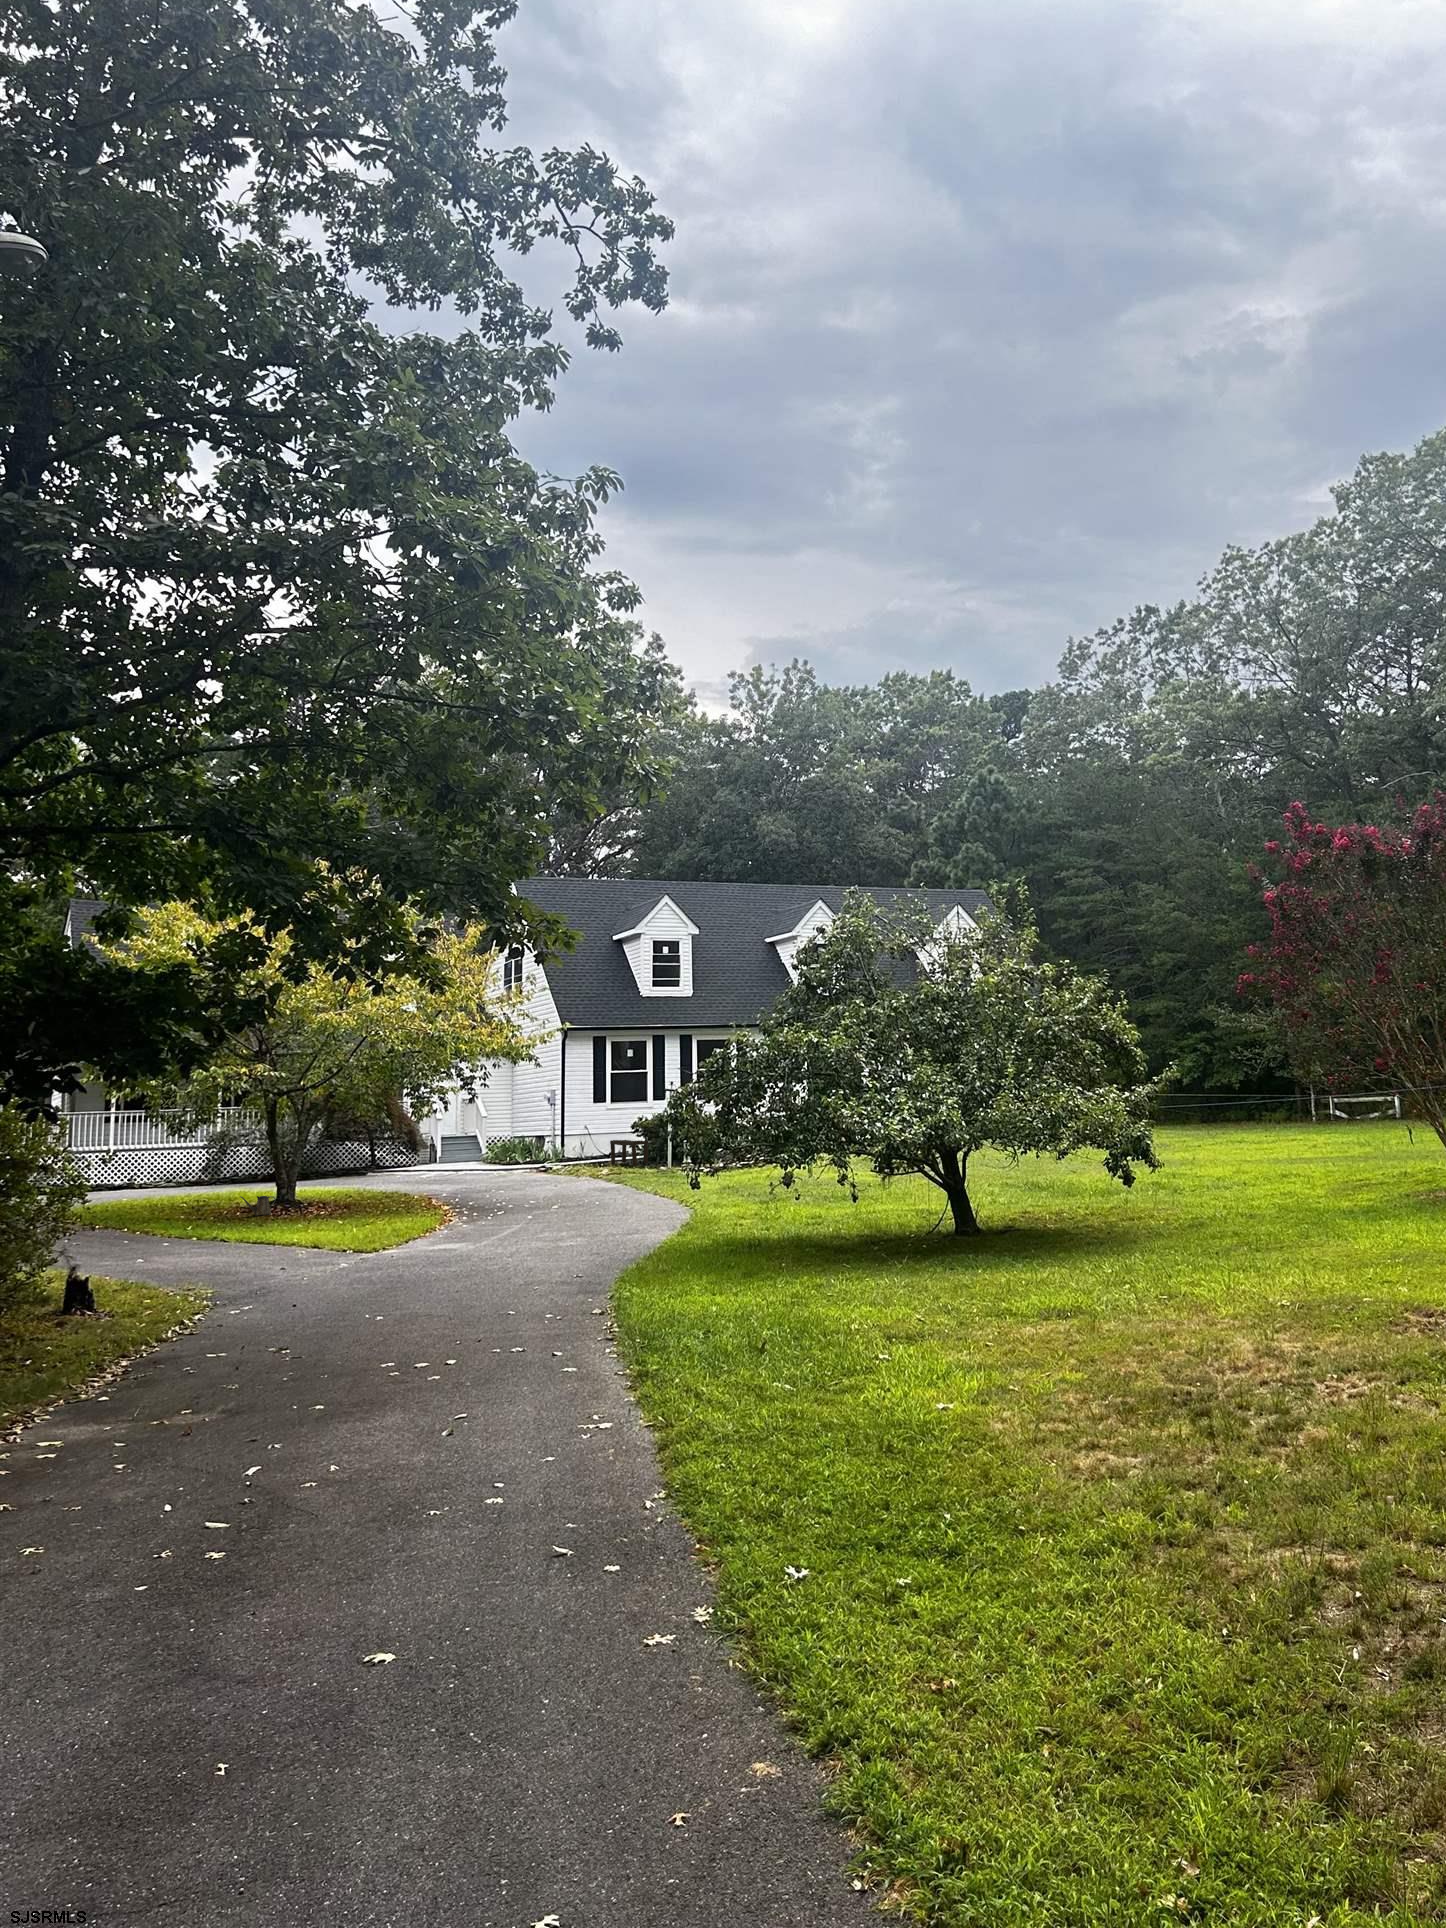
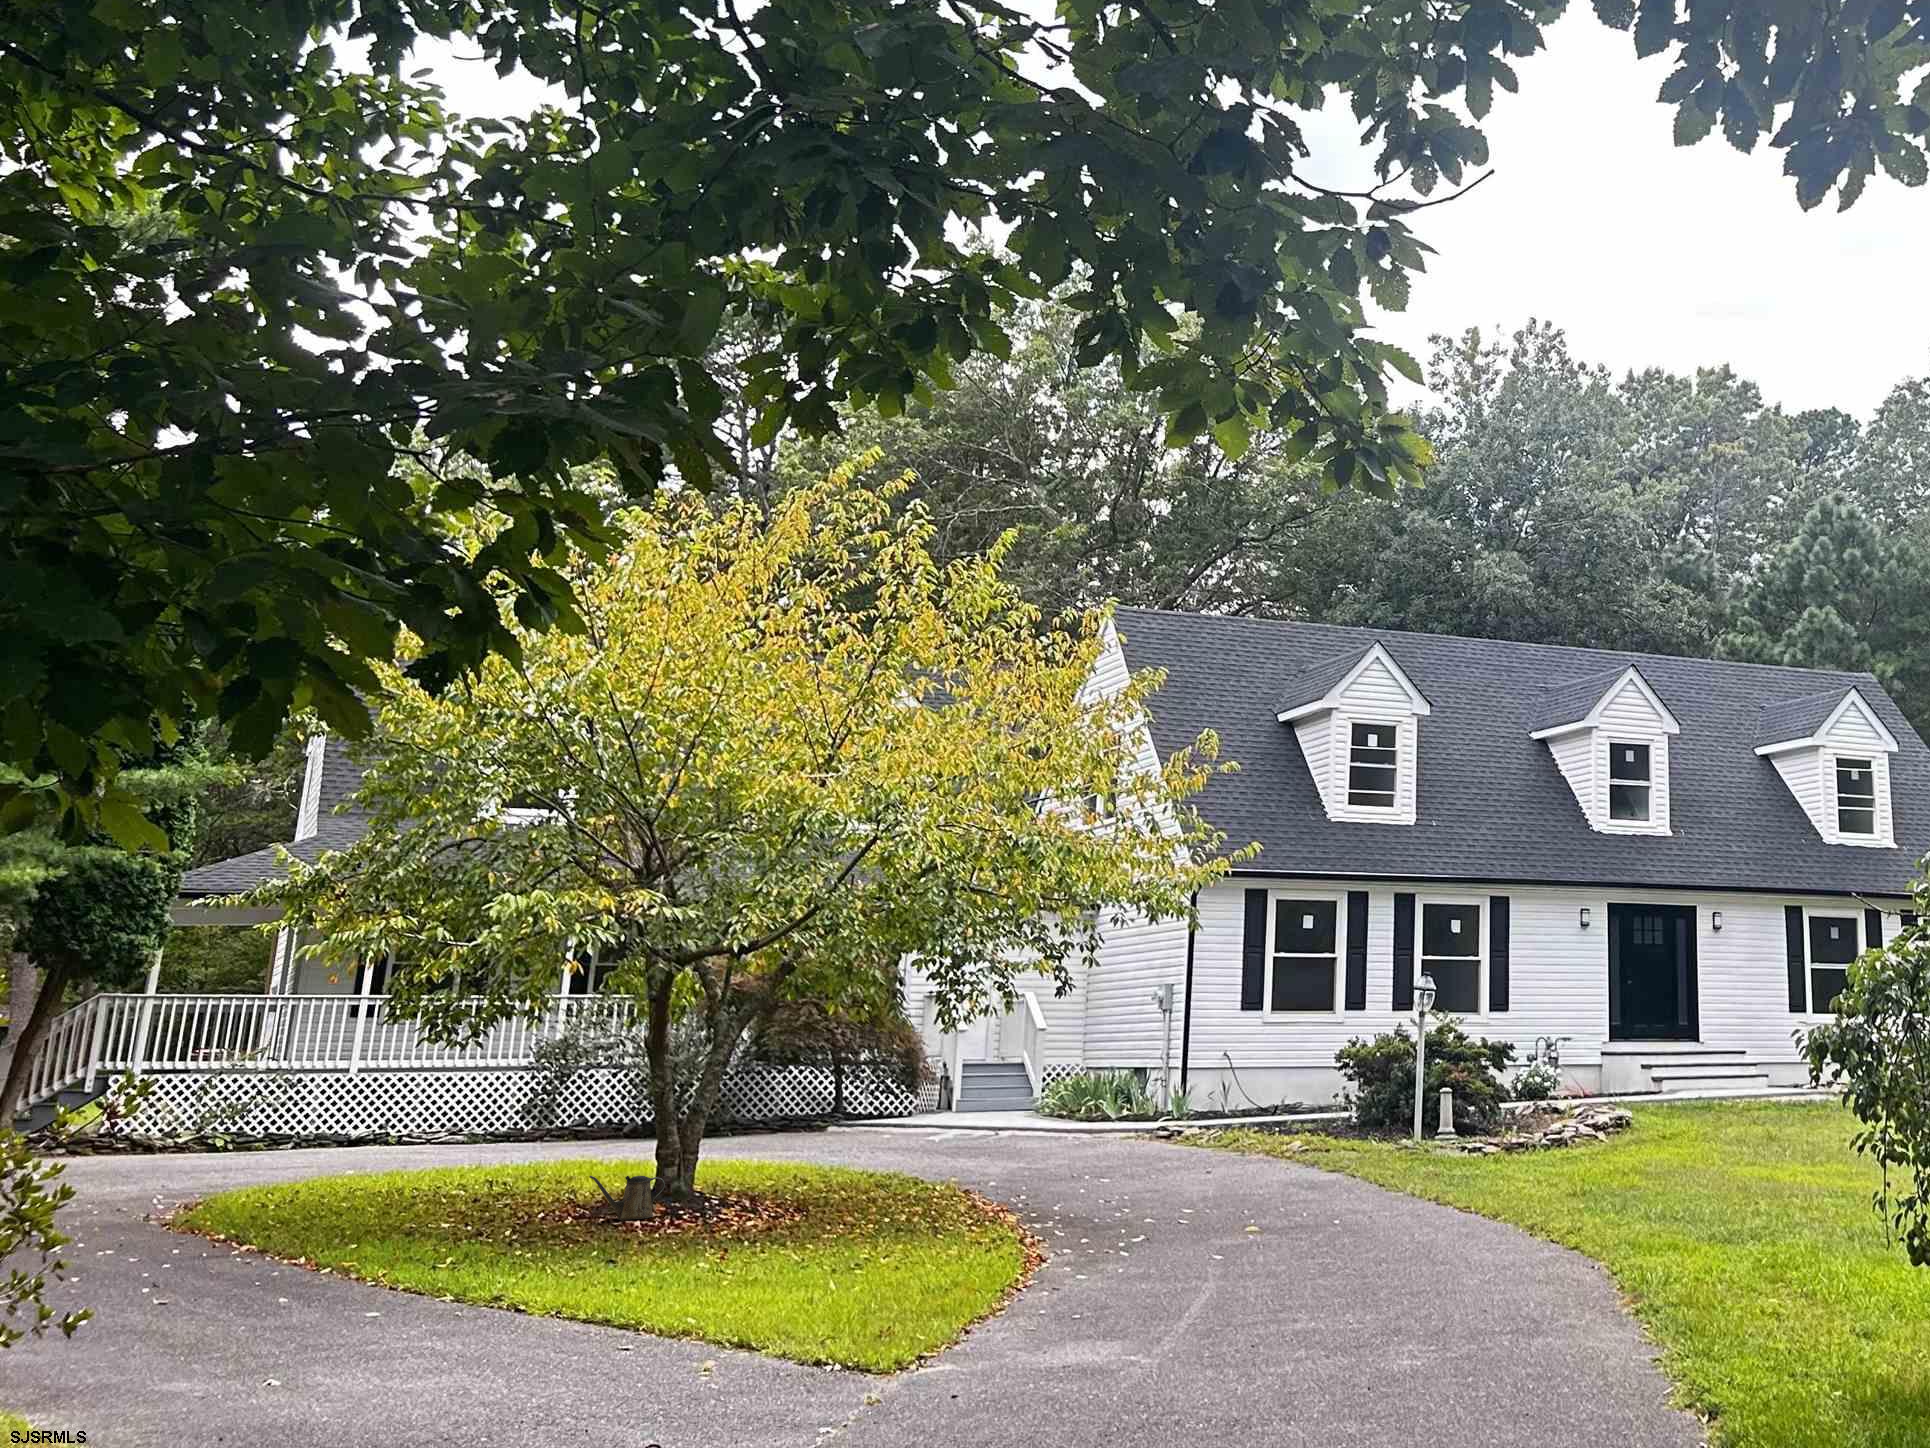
bench: present [610,1140,648,1166] -> none [1289,1080,1363,1133]

